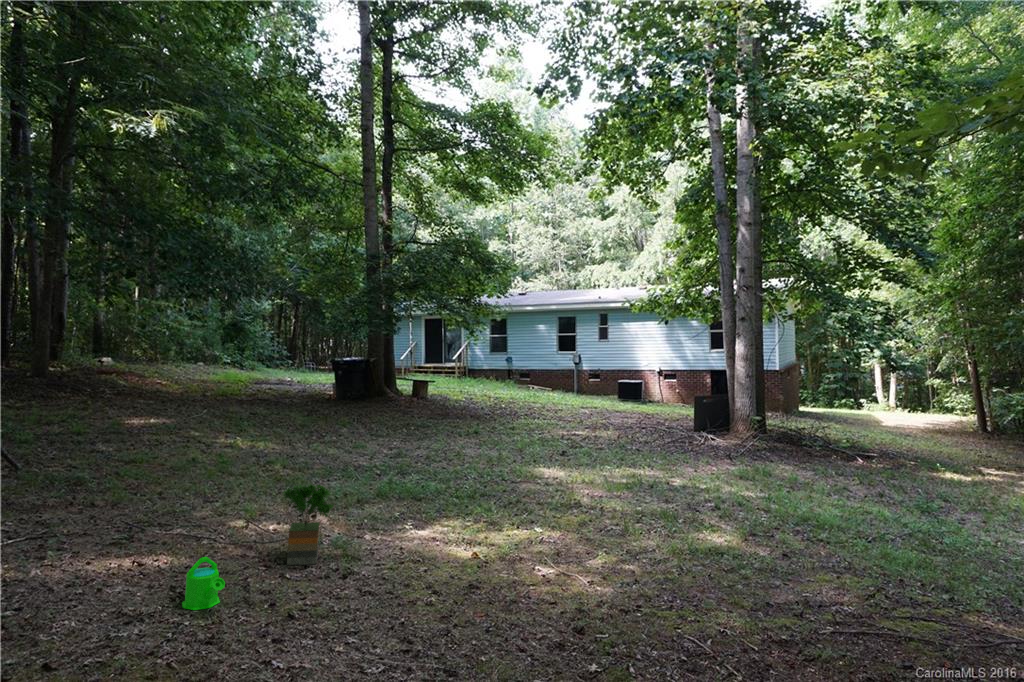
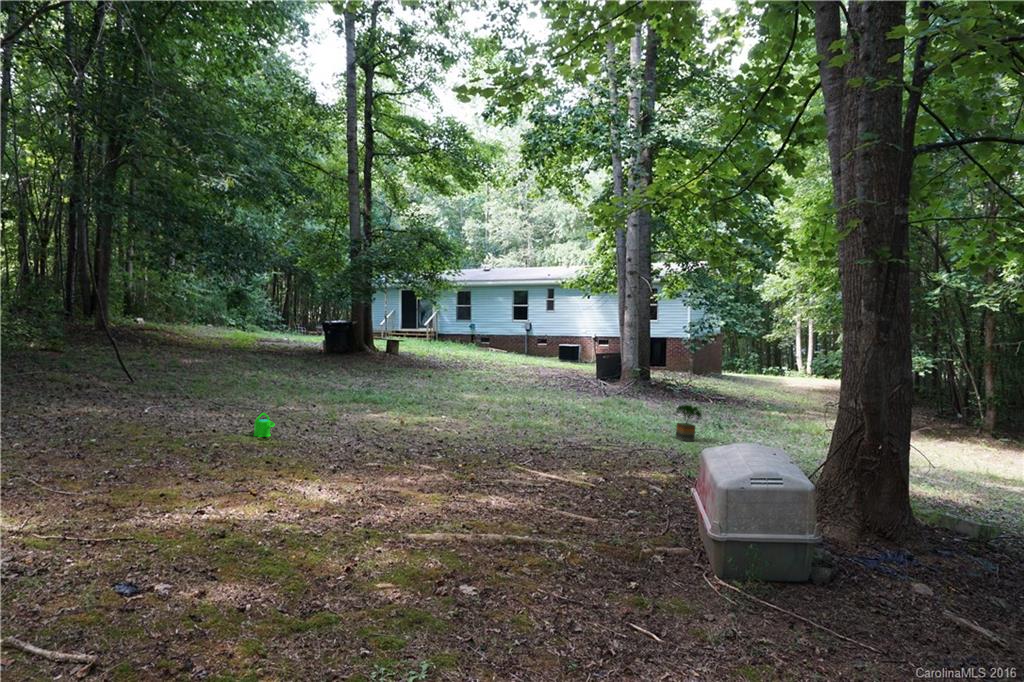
potted tree: present [283,484,333,565] -> present [676,405,702,441]

